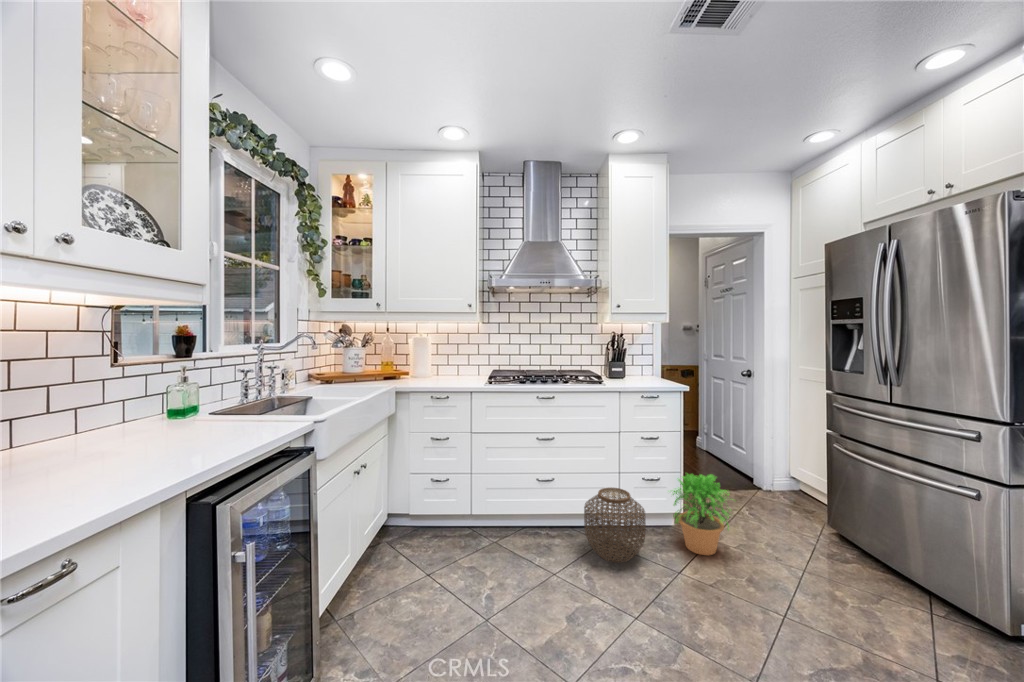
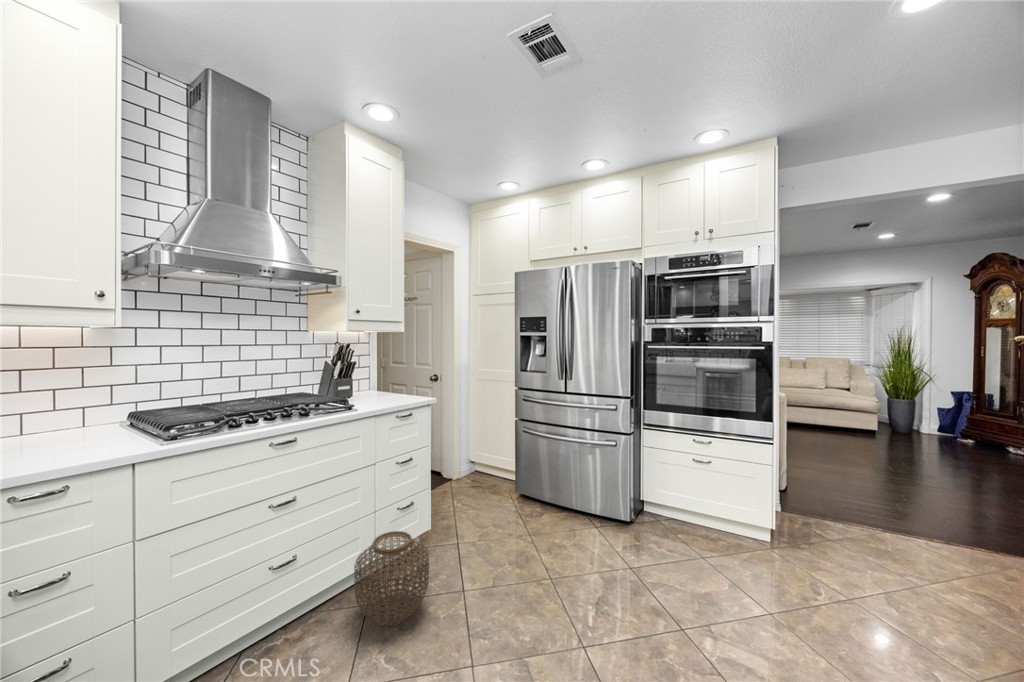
potted plant: present [673,474,729,555] -> none [425,481,487,566]

